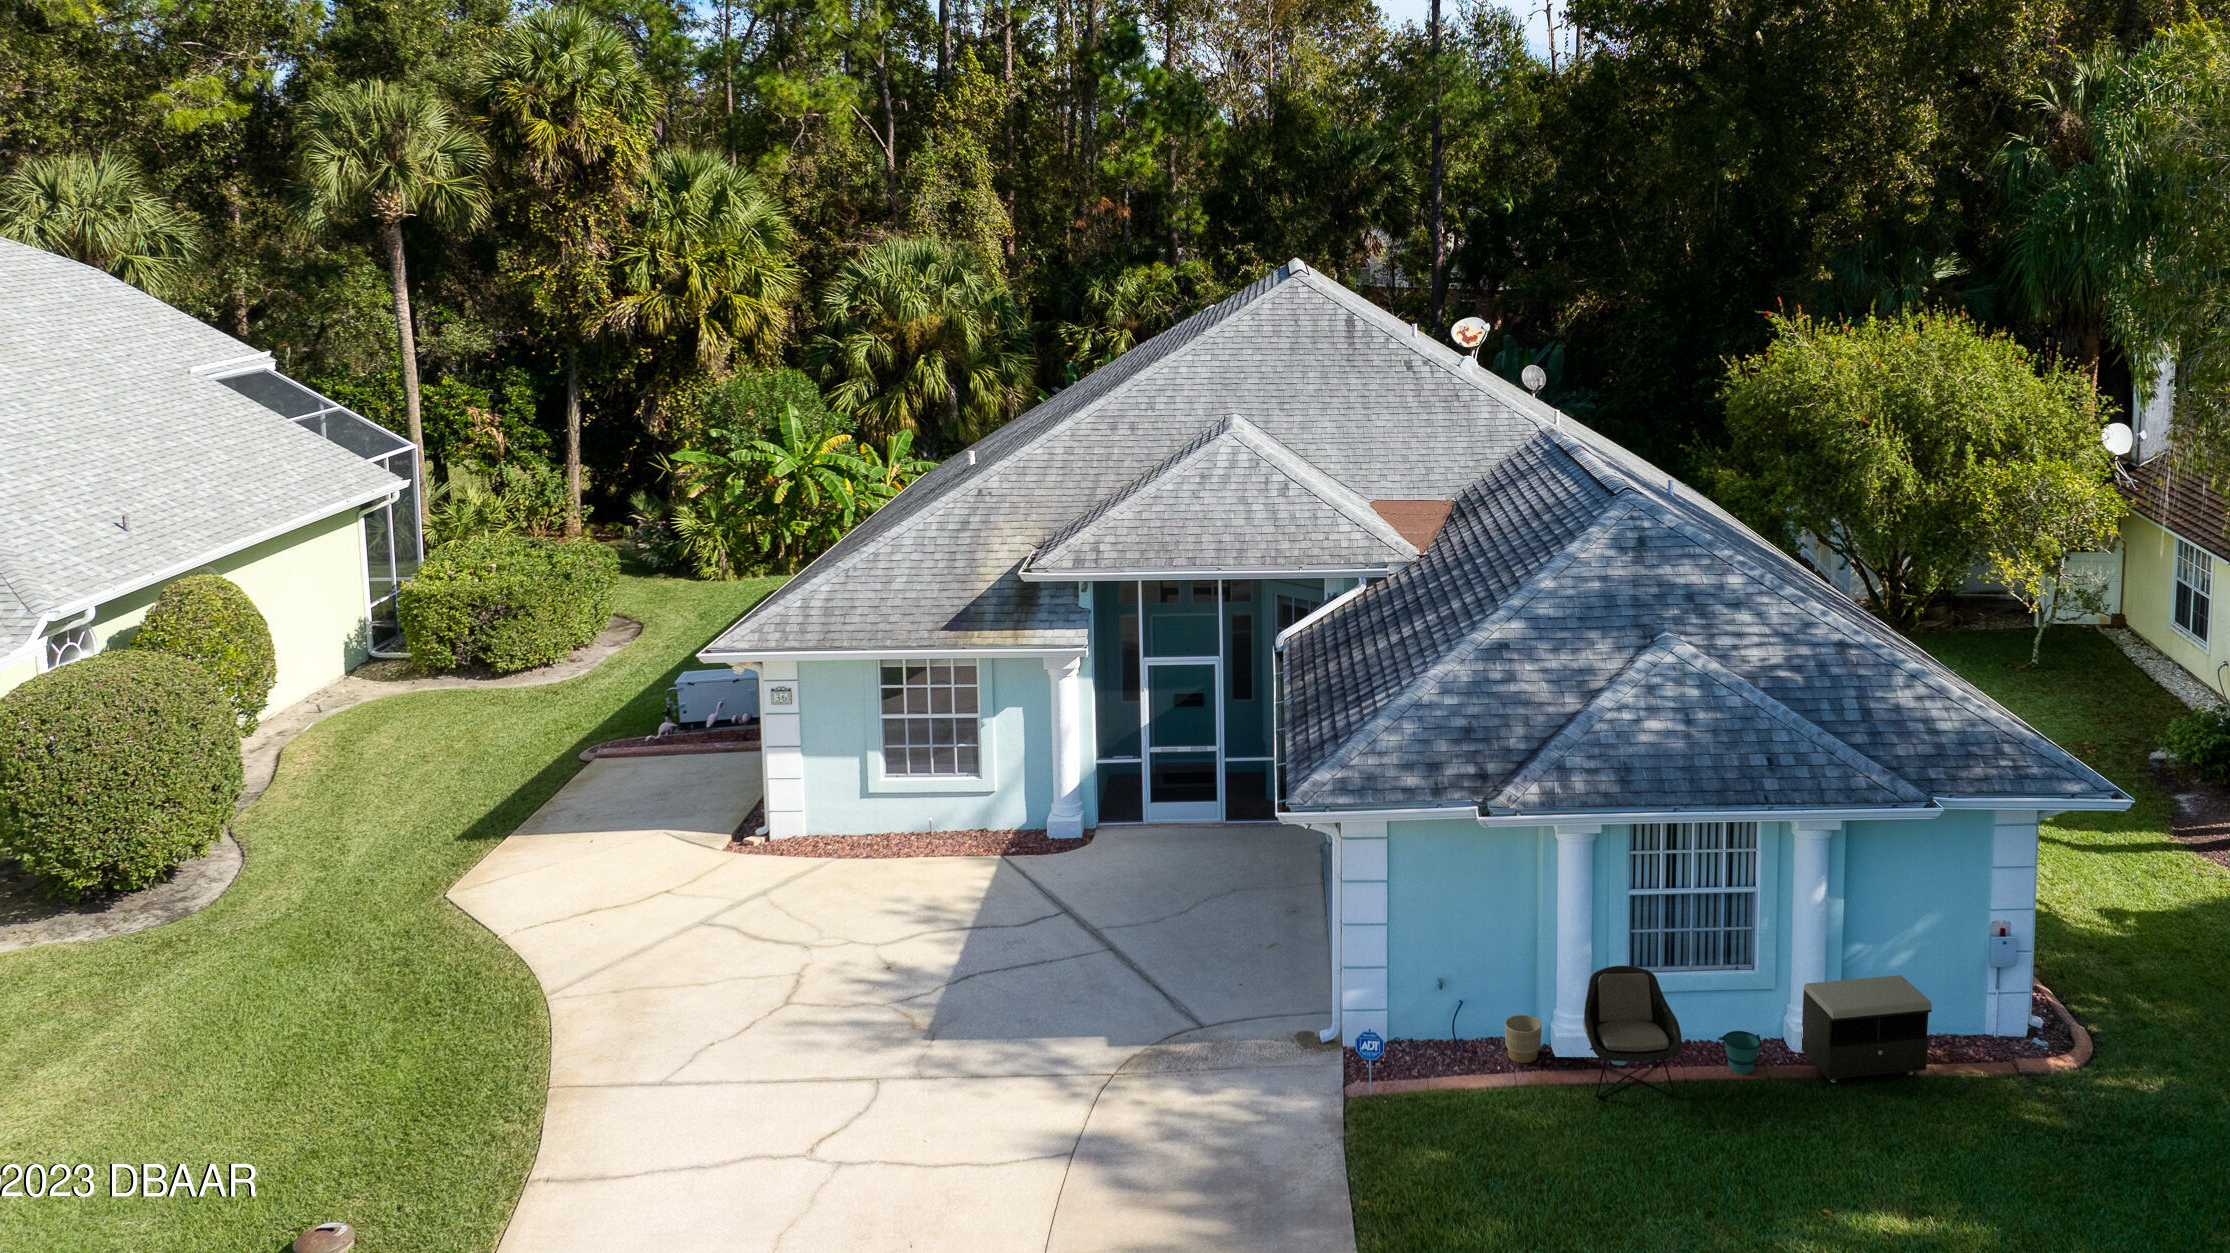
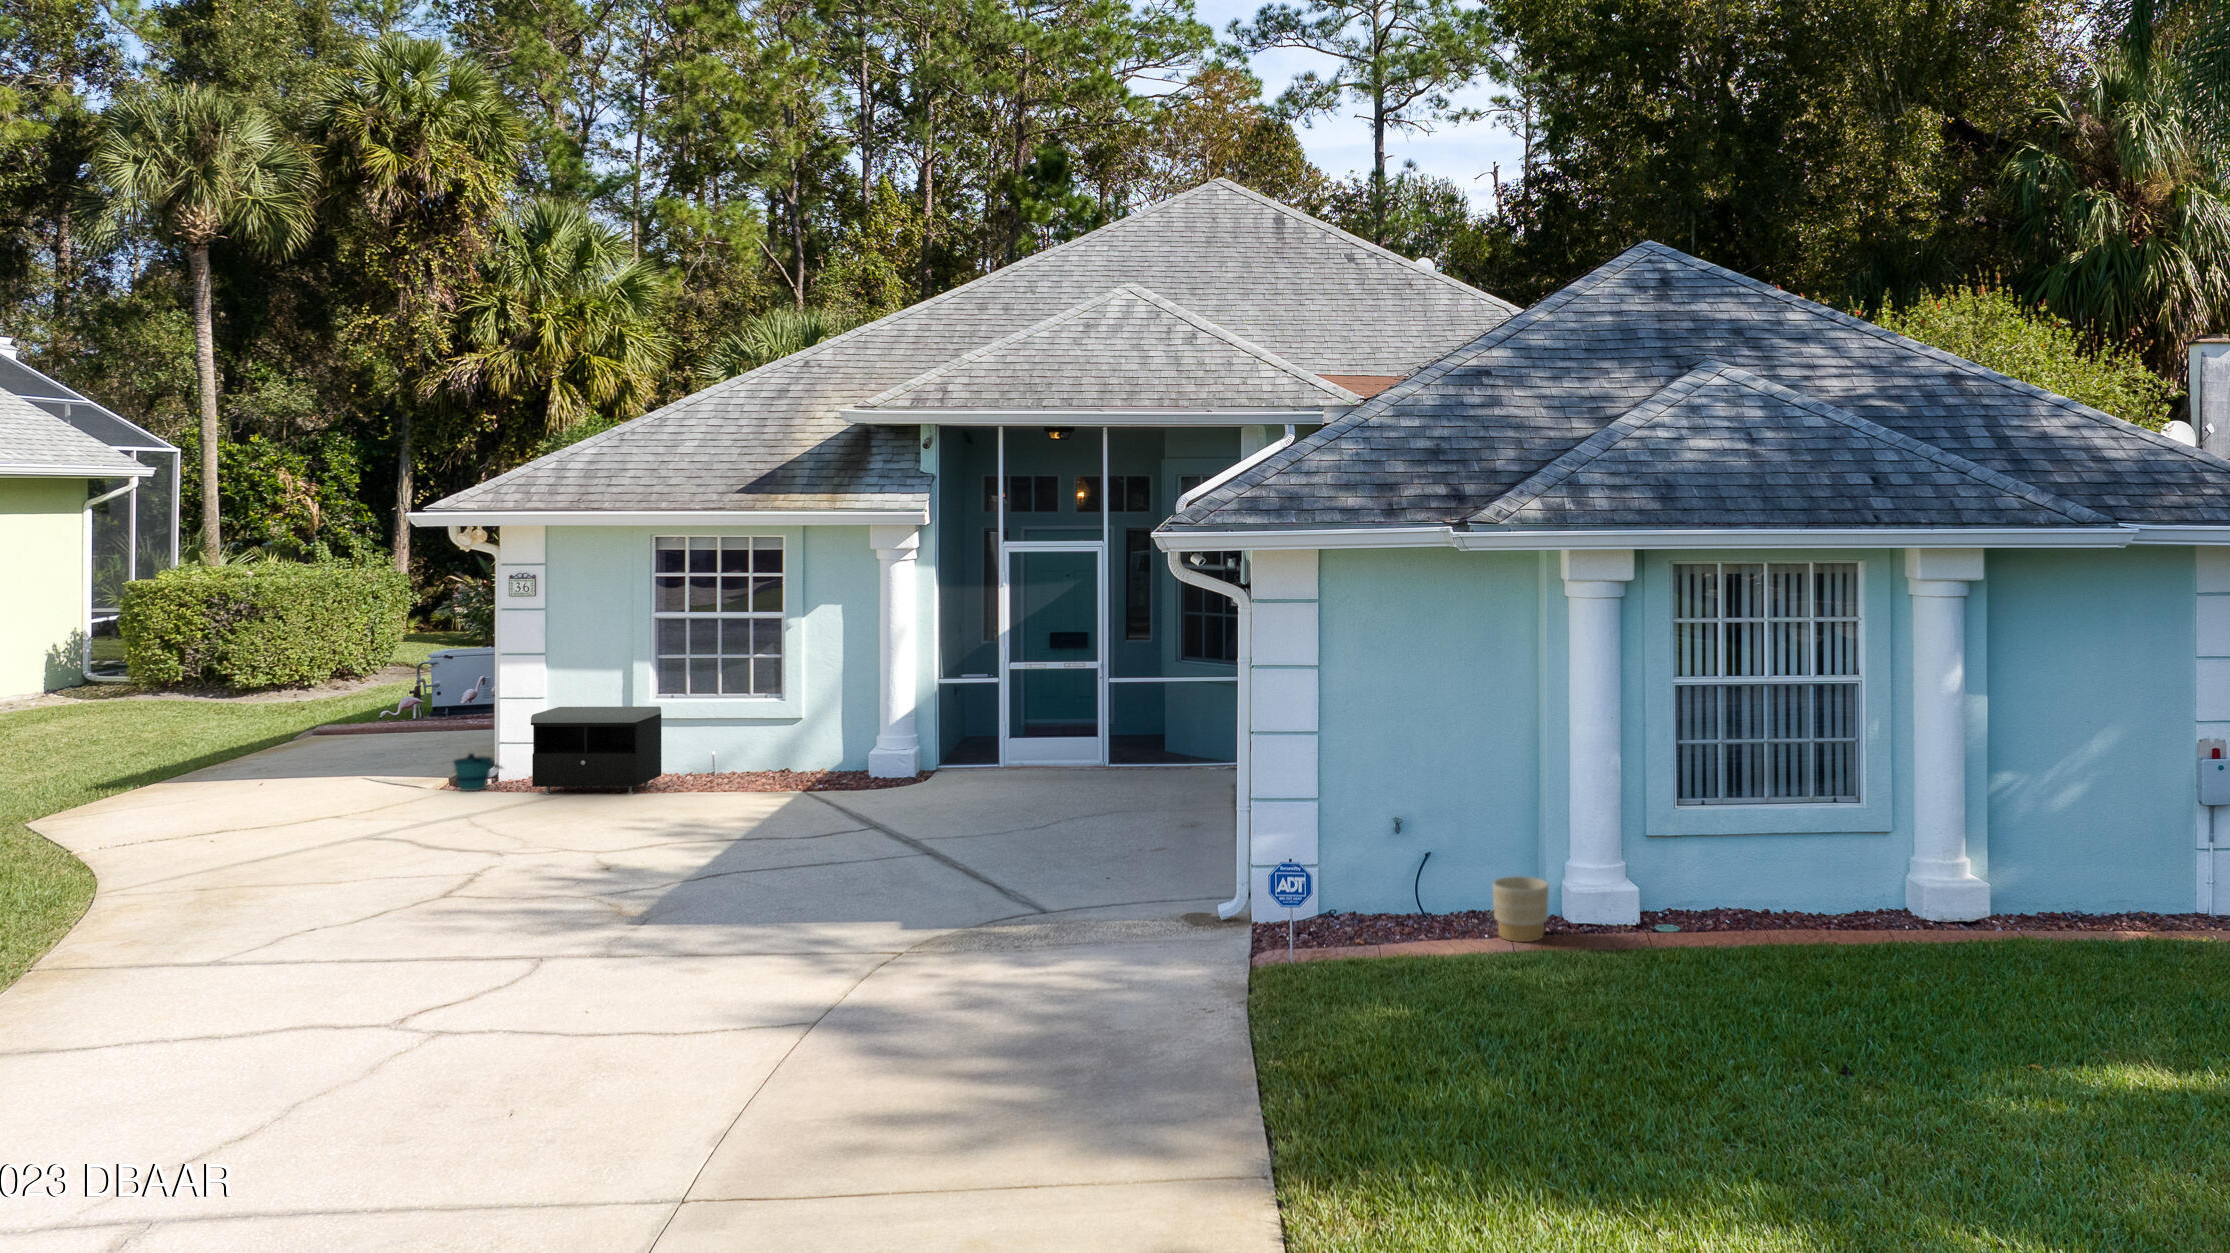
lounge chair: present [1582,966,1682,1099] -> none [1612,787,1770,972]
storage bench: present [1802,975,1932,1083] -> present [531,706,661,794]
bucket: present [1718,1031,1761,1074] -> present [453,753,502,792]

